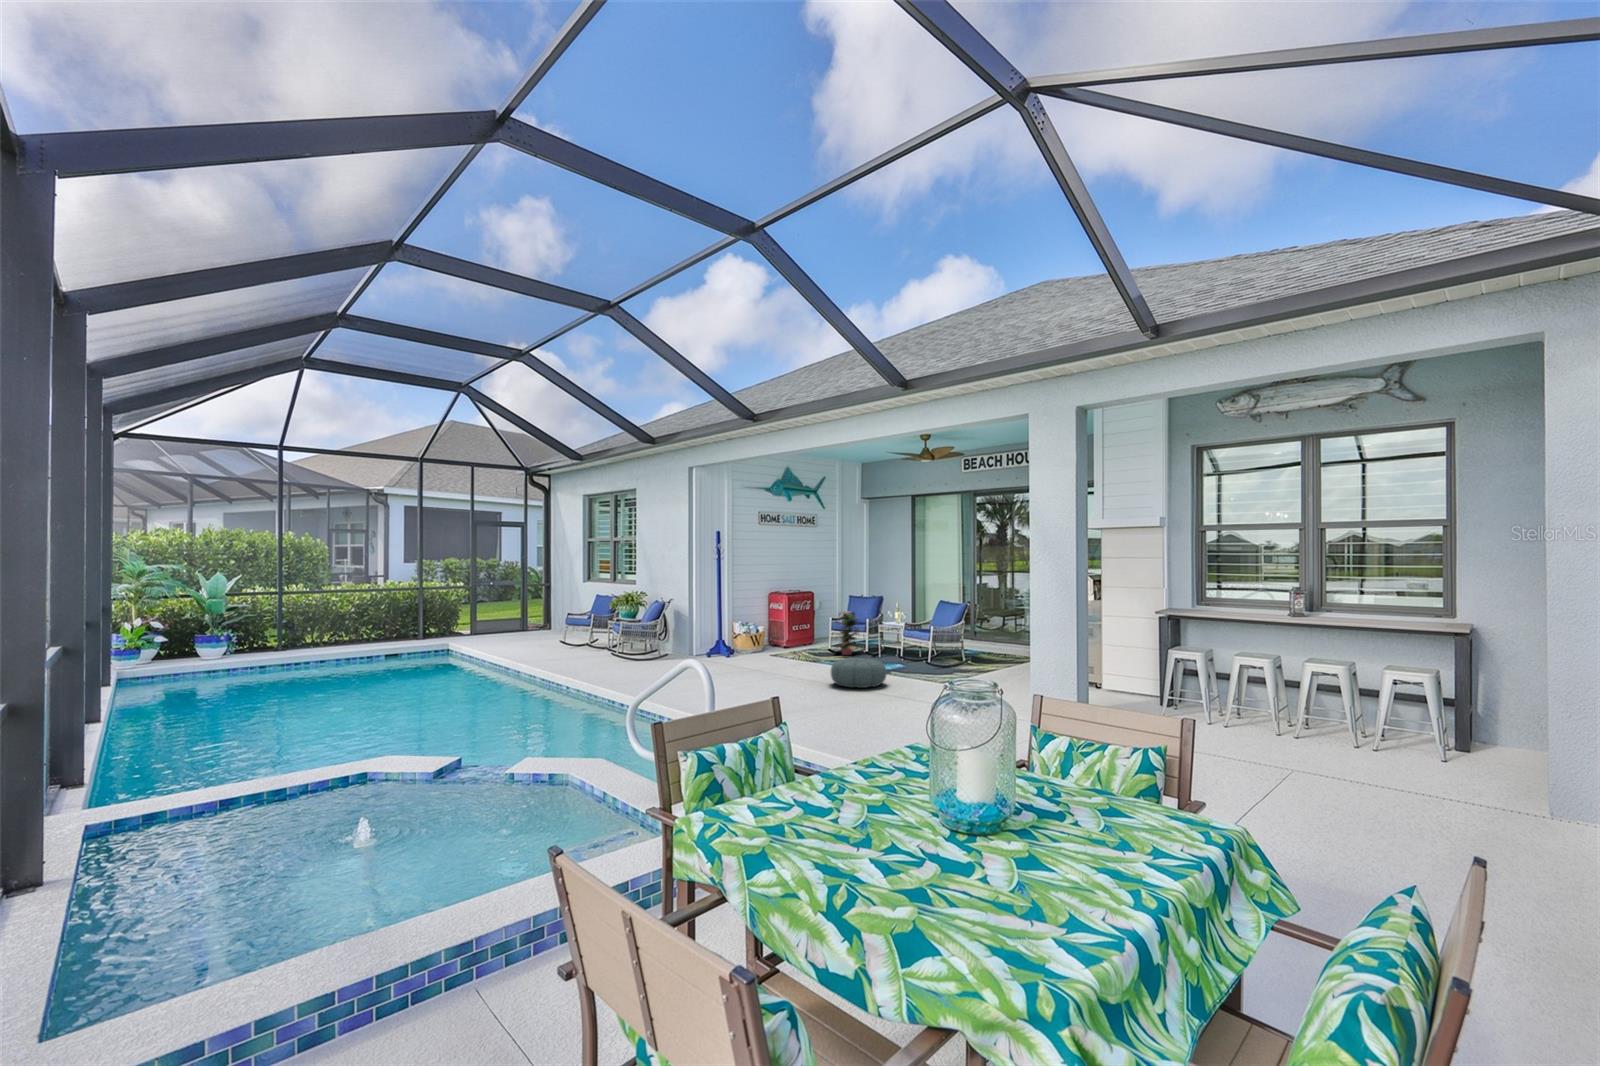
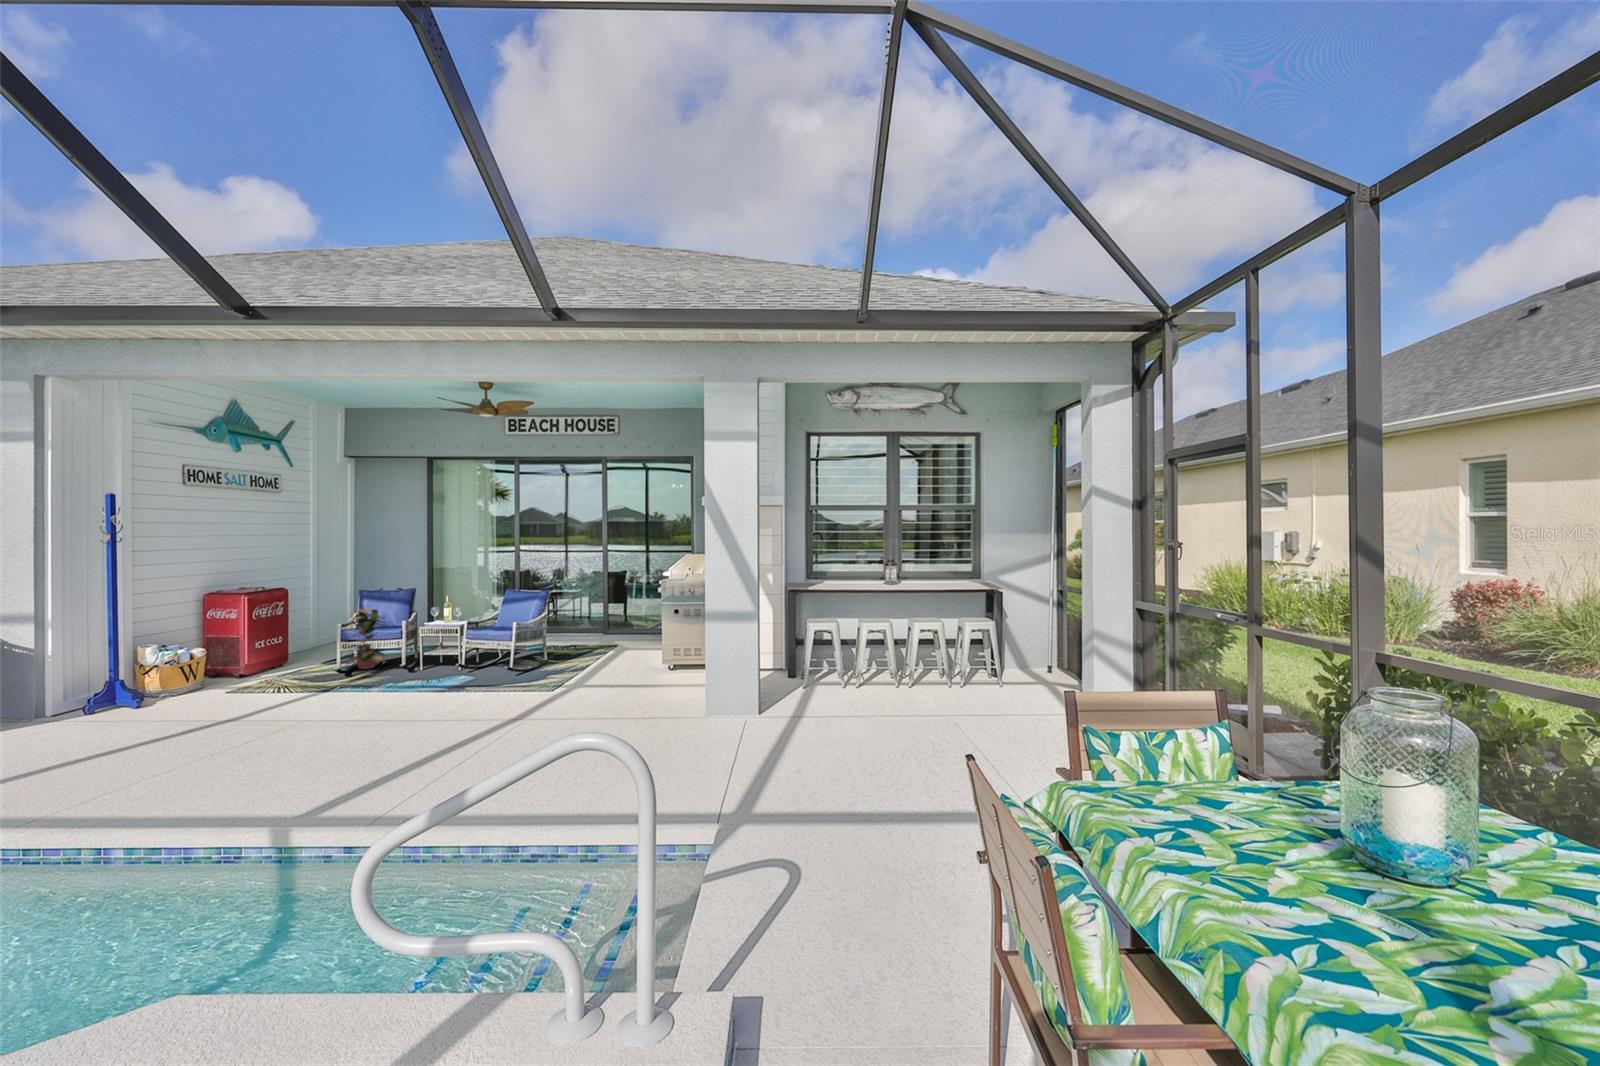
pouf: present [831,658,887,688] -> none [415,674,501,720]

